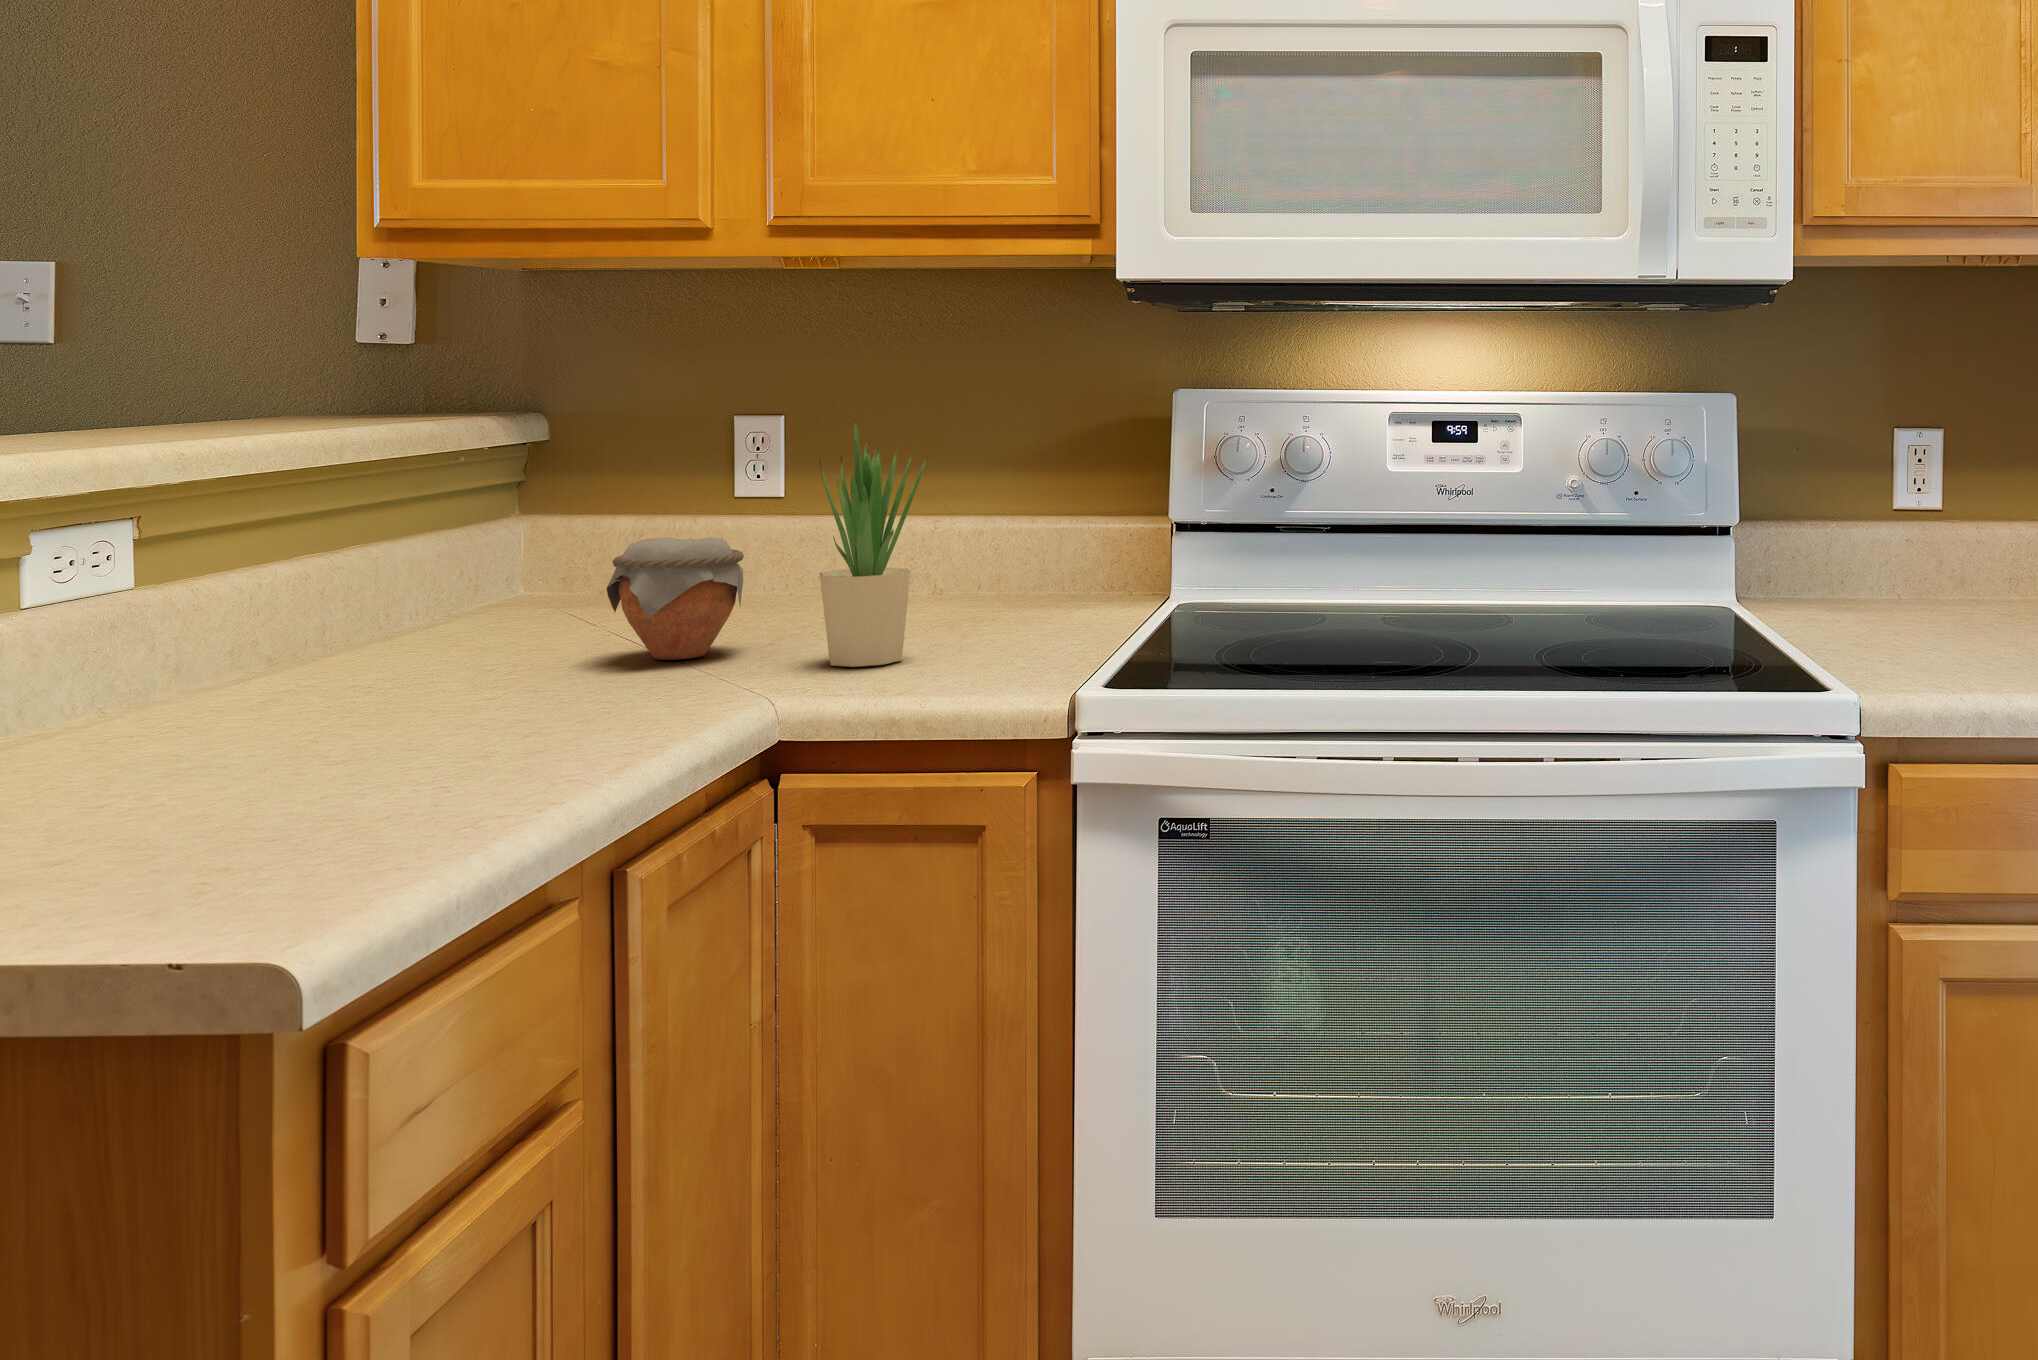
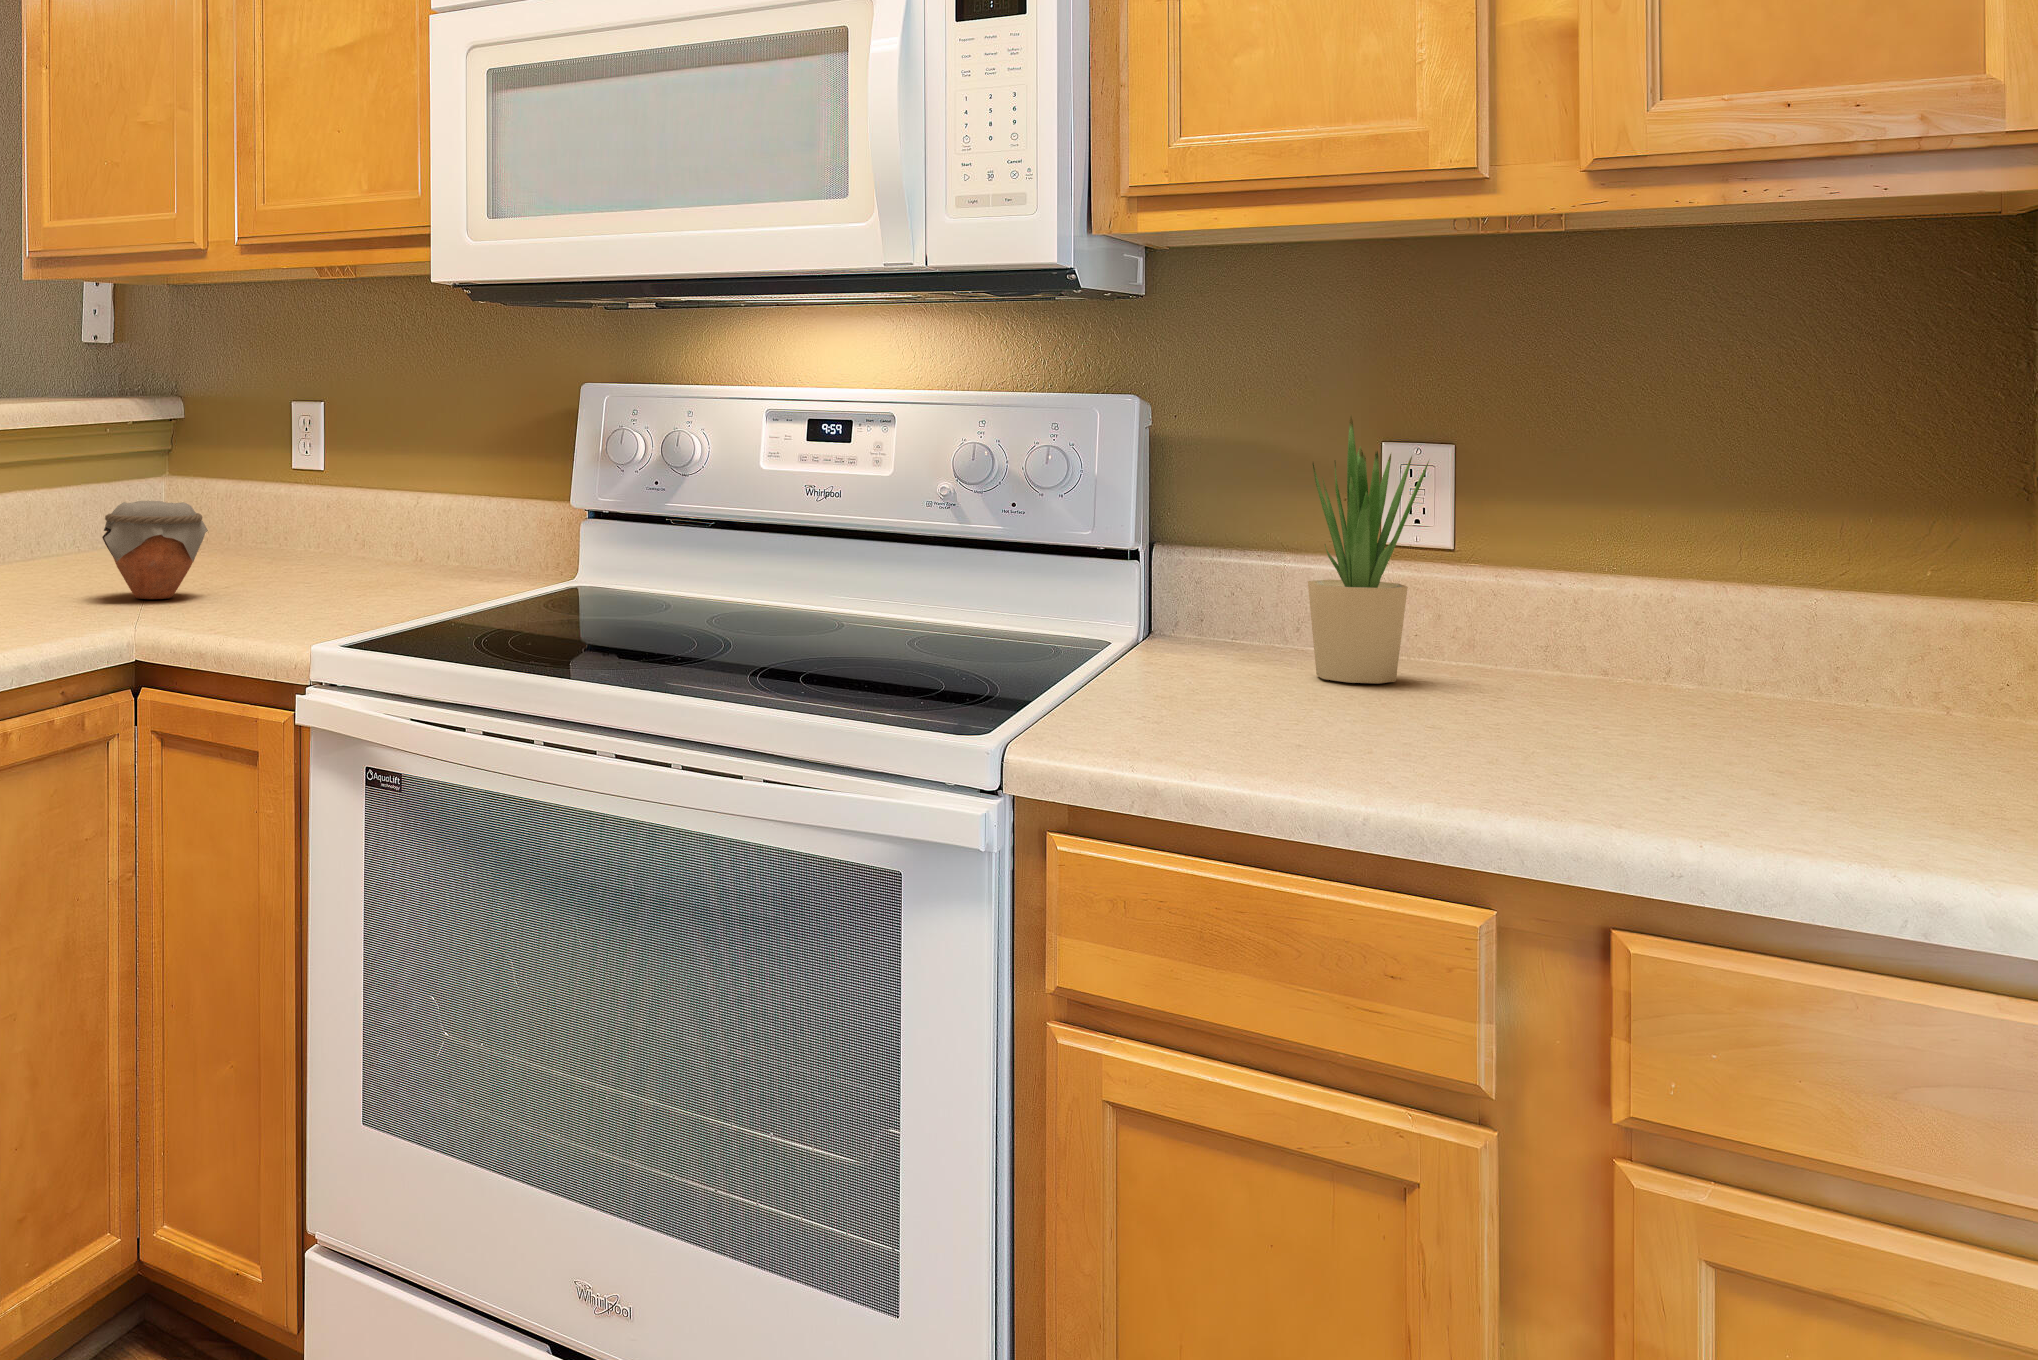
potted plant: present [819,414,928,667] -> present [1308,416,1429,683]

